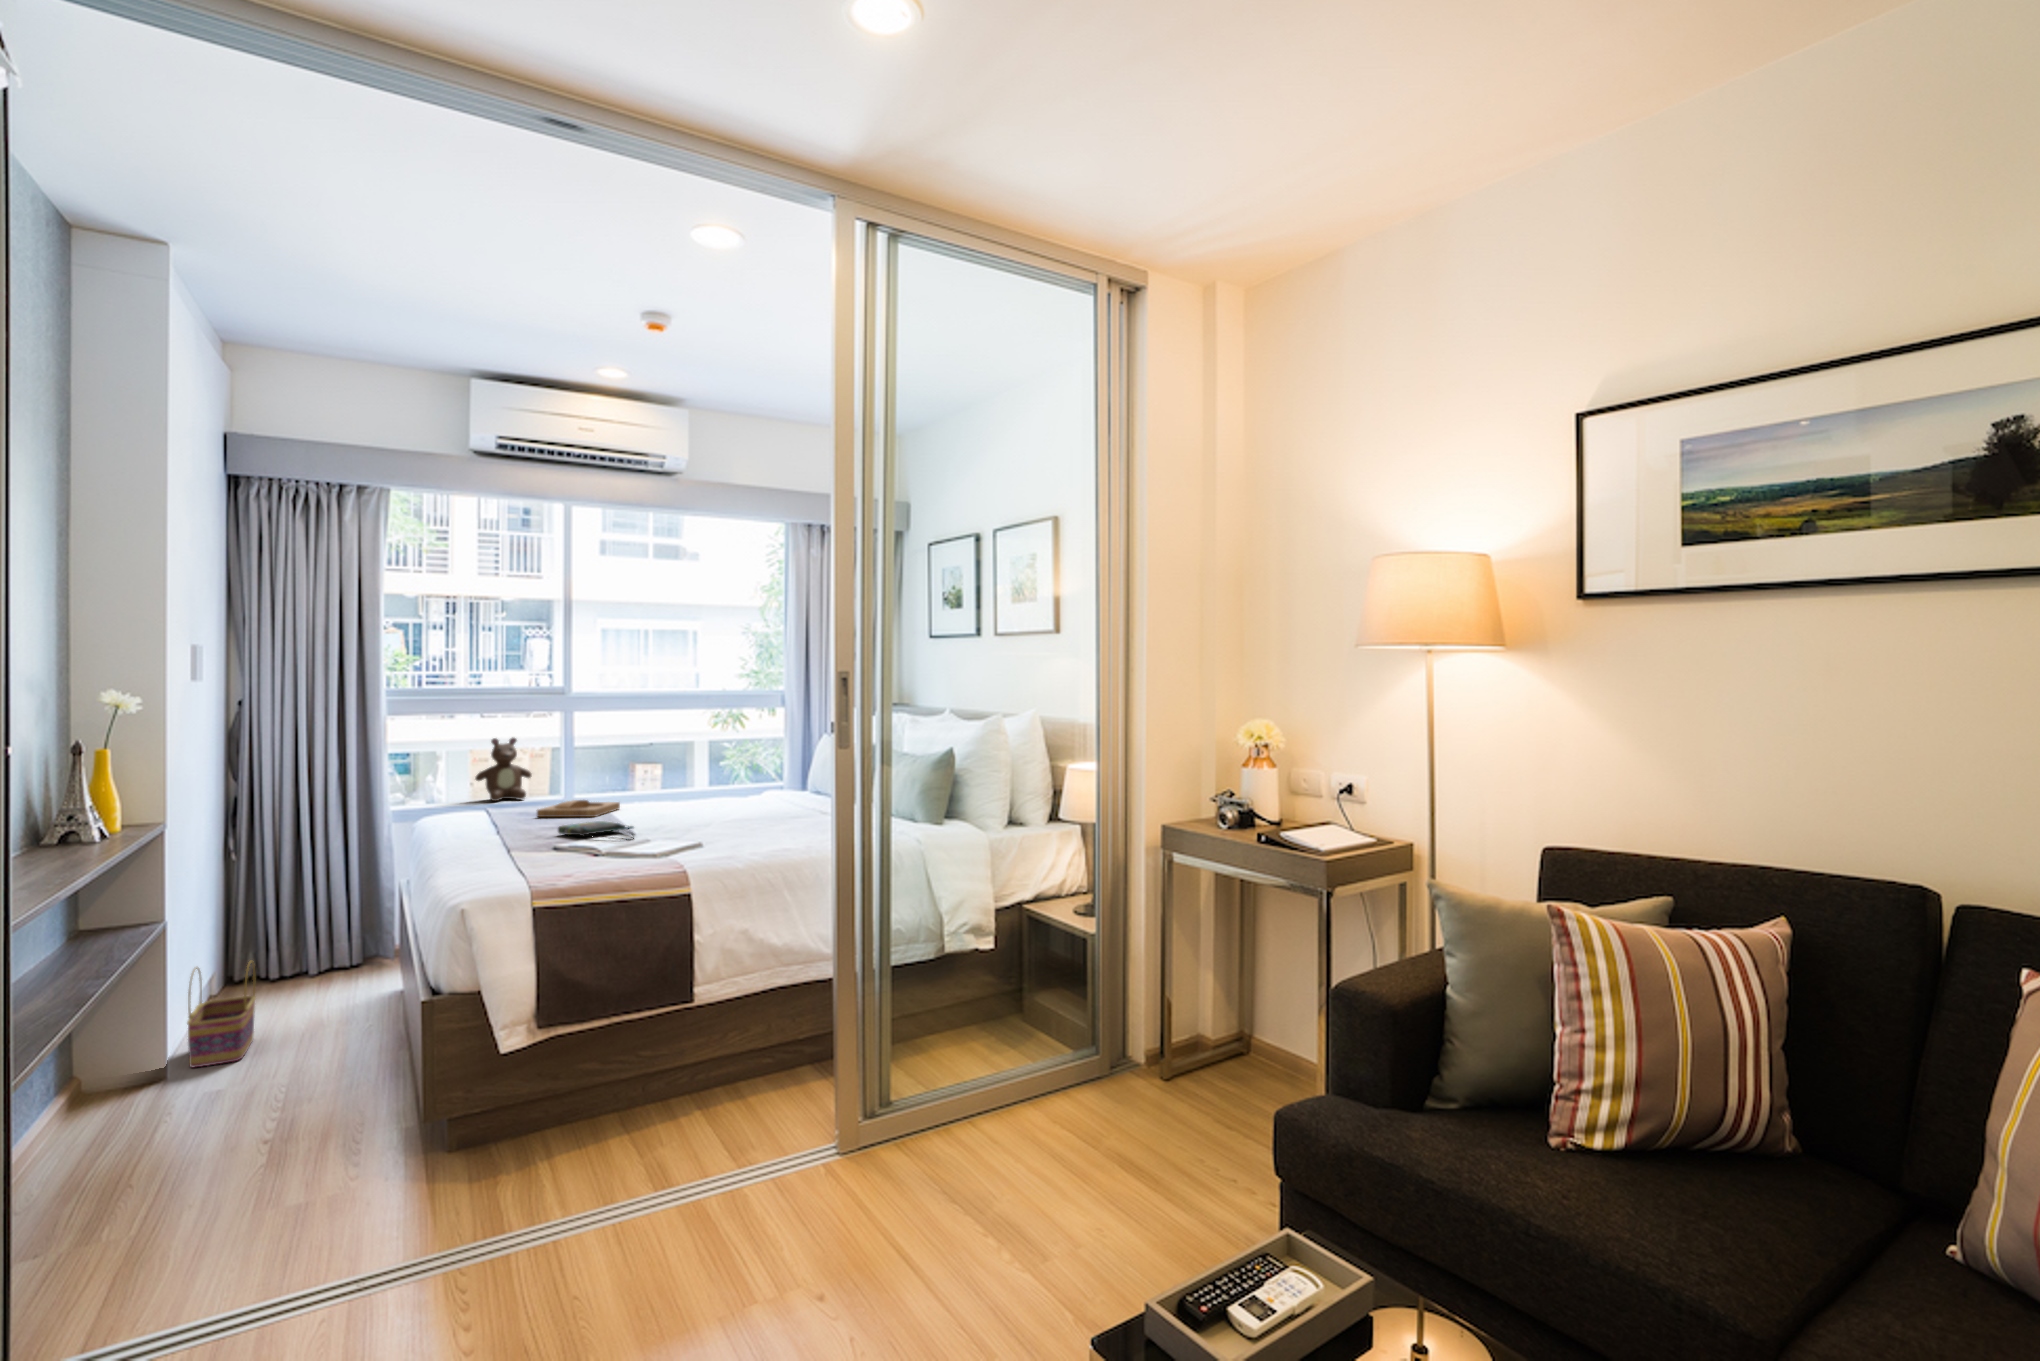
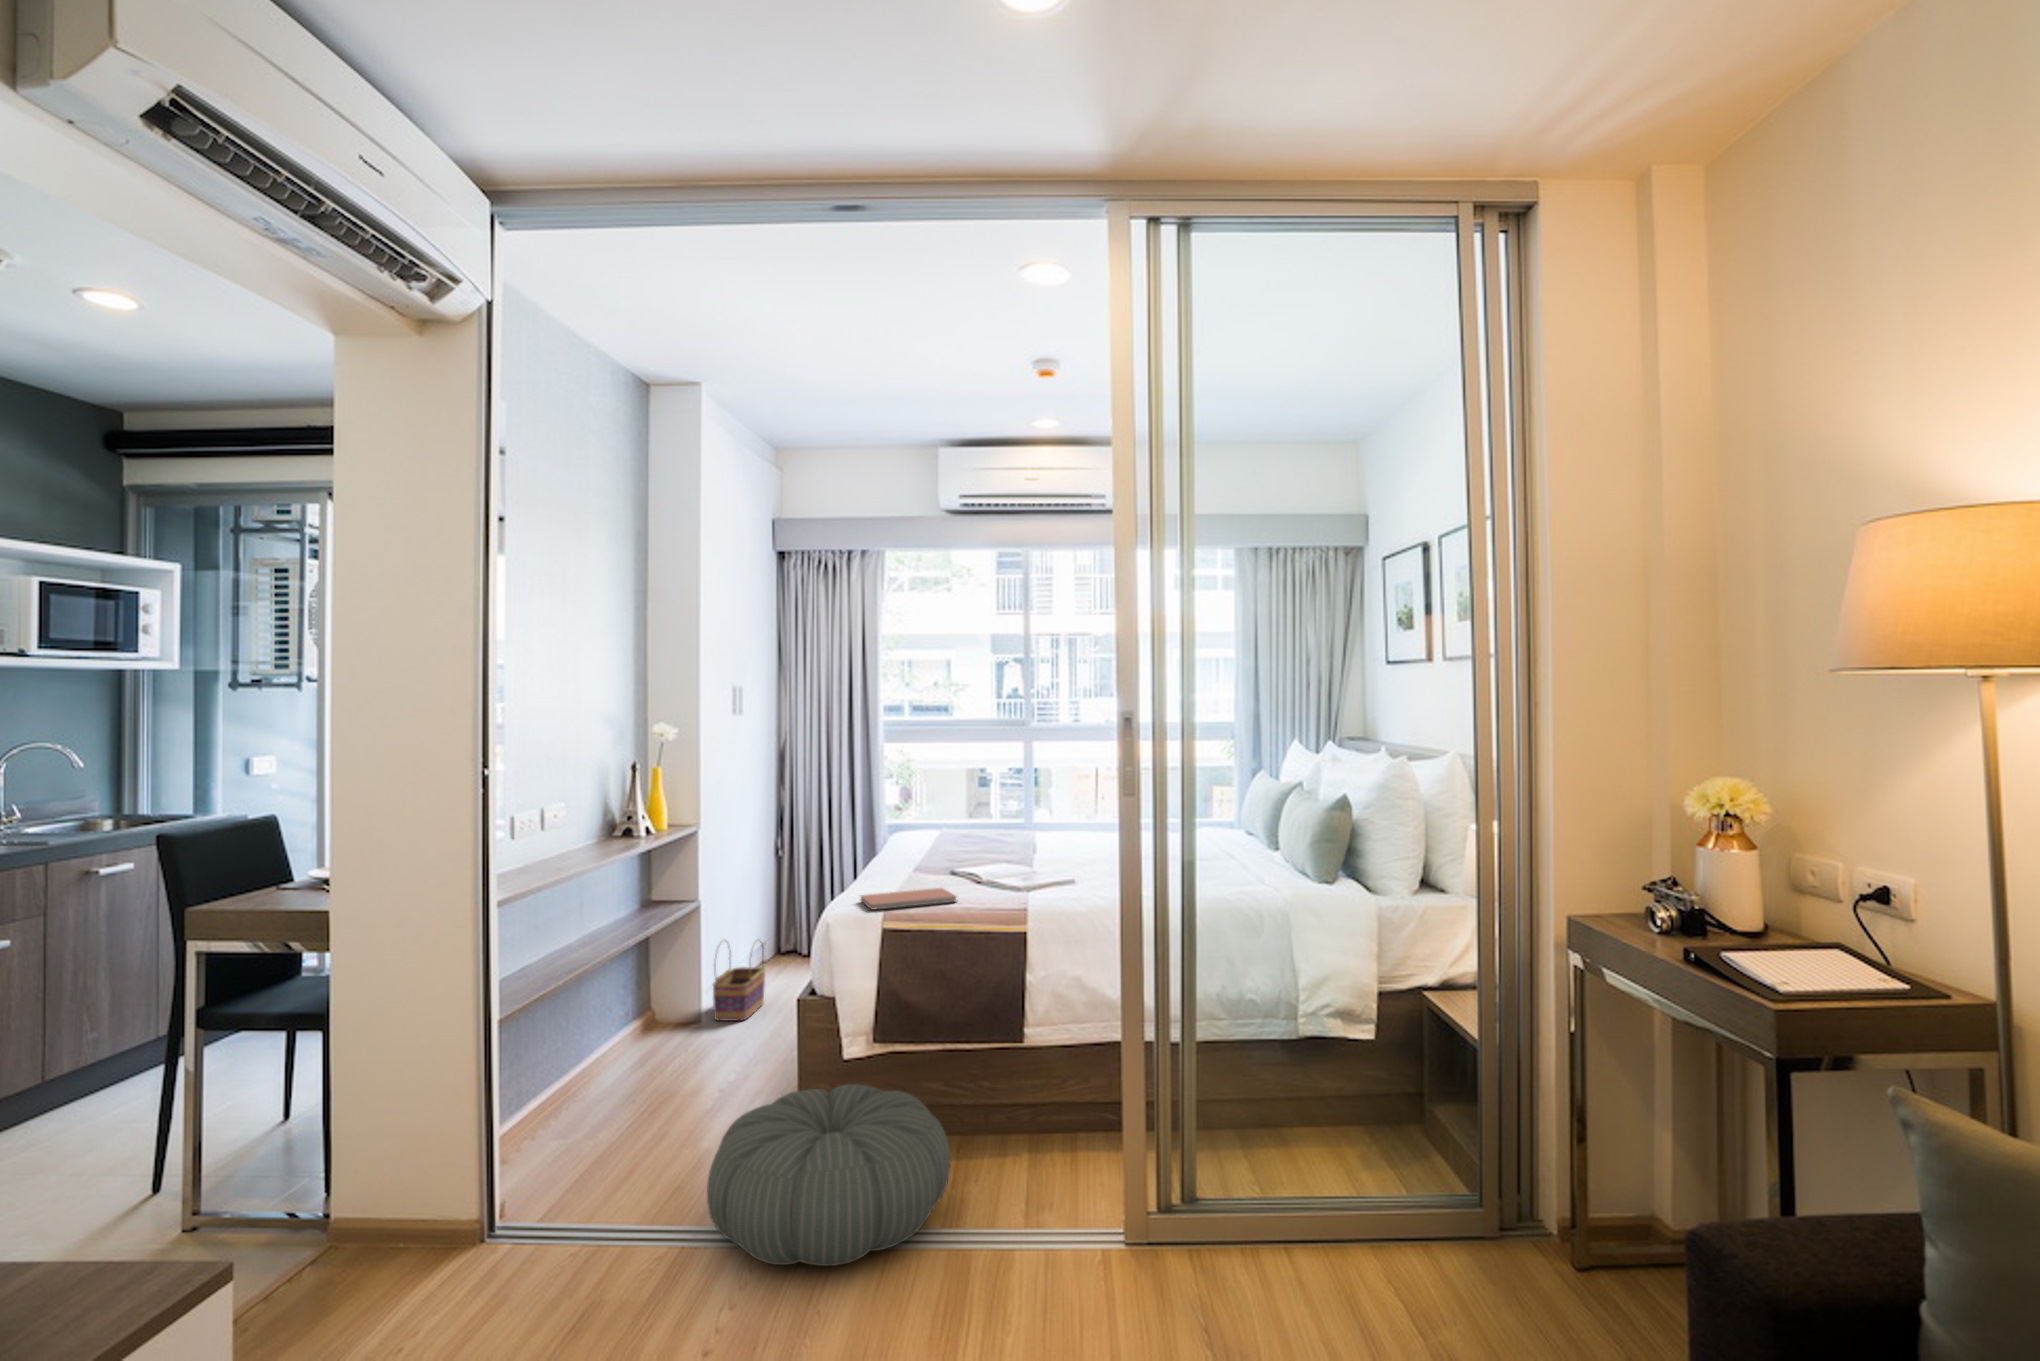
teddy bear: present [475,738,531,801] -> none [958,761,1003,818]
tray: present [537,800,620,817] -> none [980,823,1053,840]
tote bag: present [558,821,634,840] -> none [972,846,1029,868]
notebook: none [488,862,608,888] -> present [860,888,956,910]
pouf: none [373,1068,655,1260] -> present [707,1084,950,1266]

